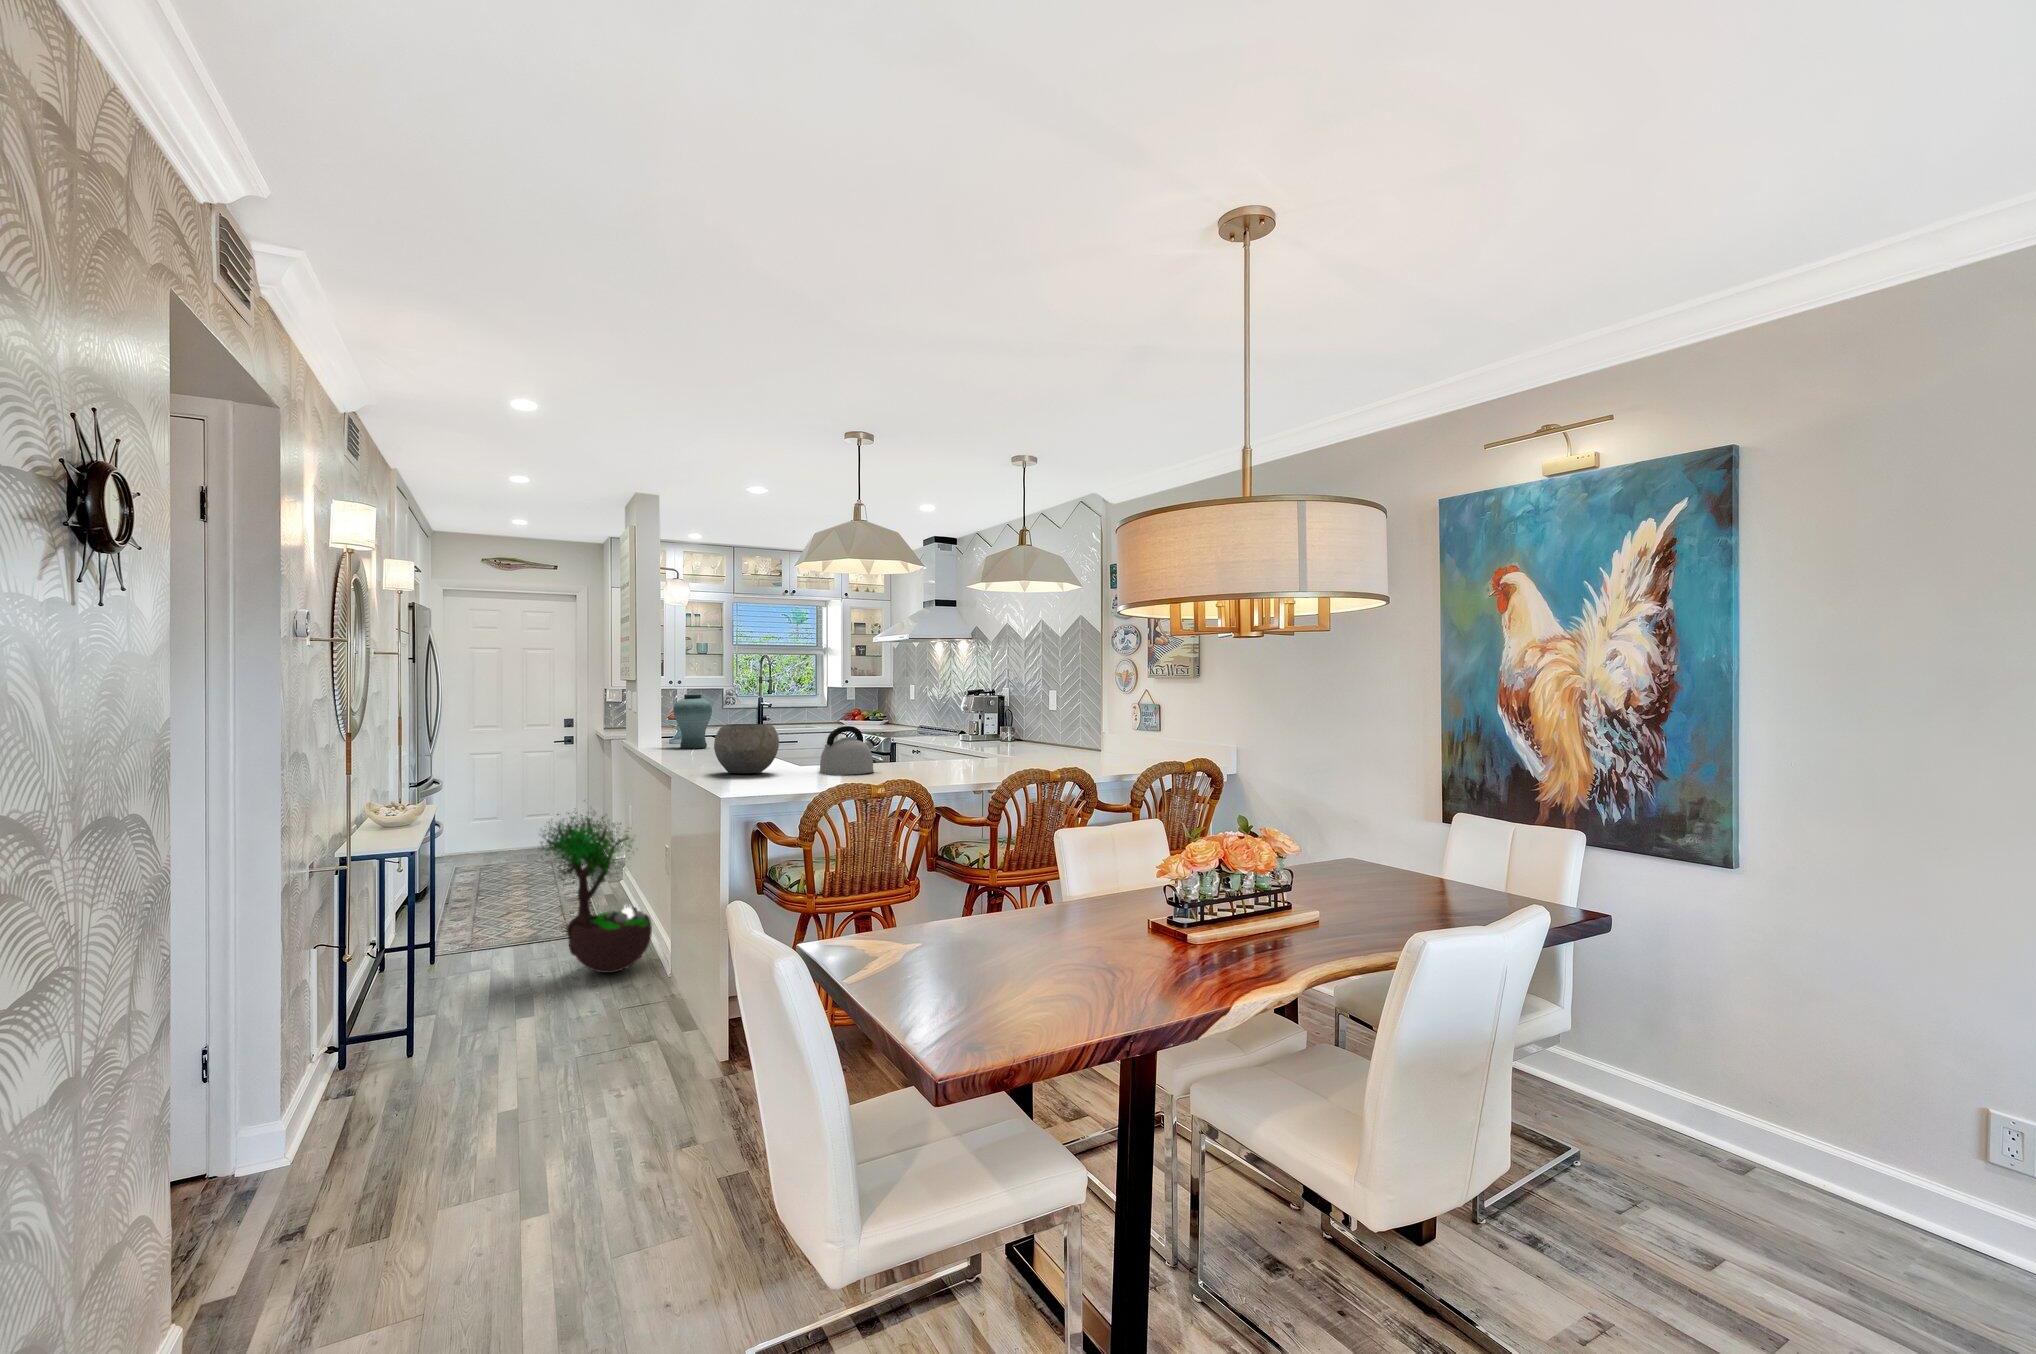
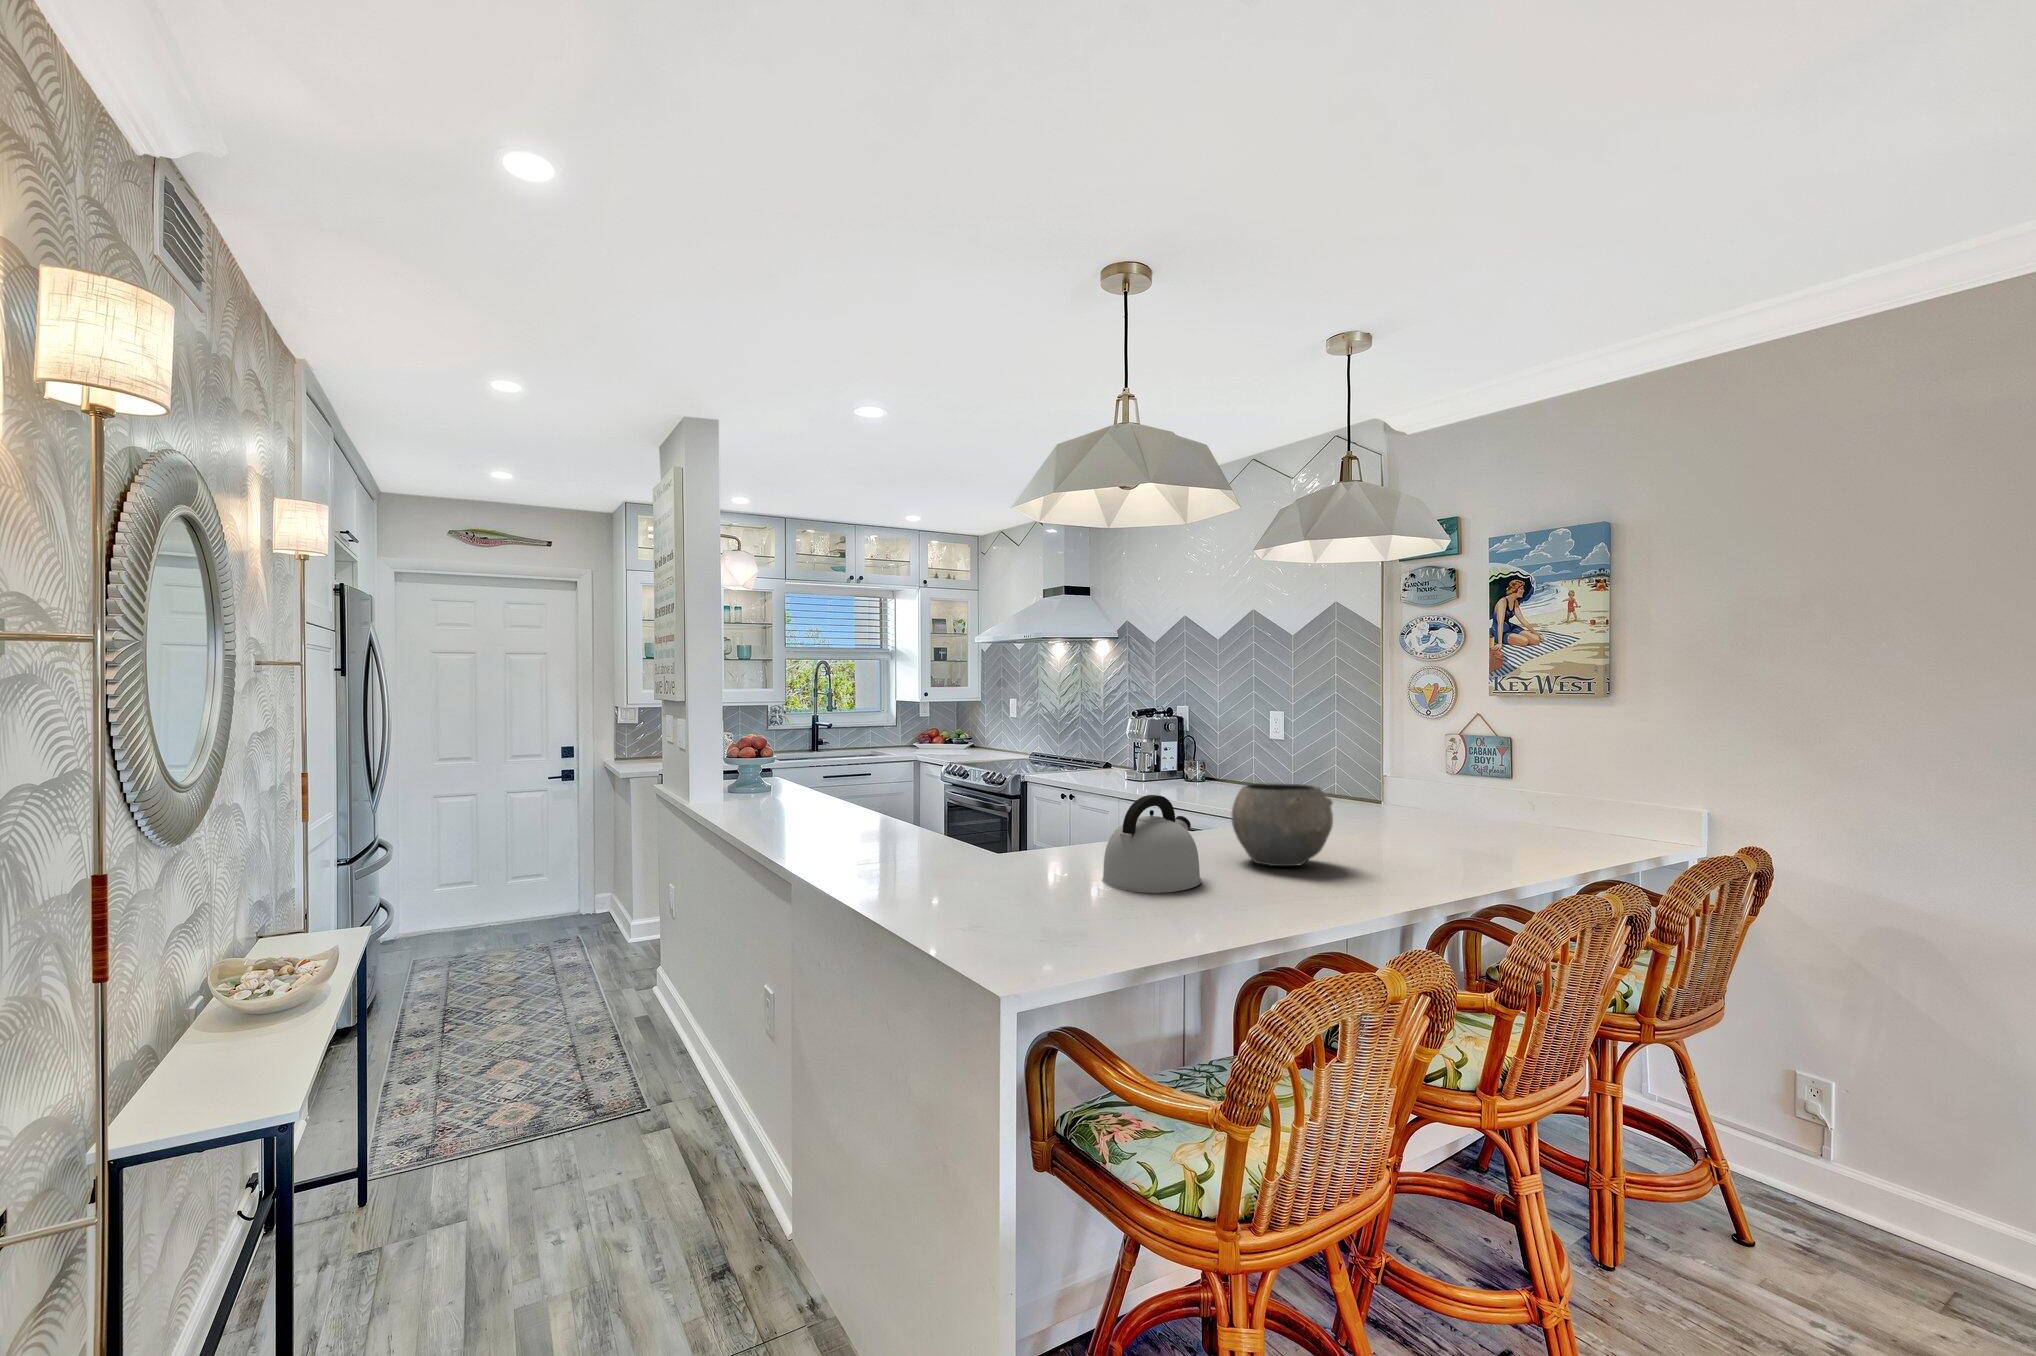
vase: present [673,694,712,749] -> none [757,722,815,809]
bowl: present [714,724,779,773] -> present [1232,783,1333,866]
potted tree: present [541,812,652,973] -> none [555,918,757,1235]

